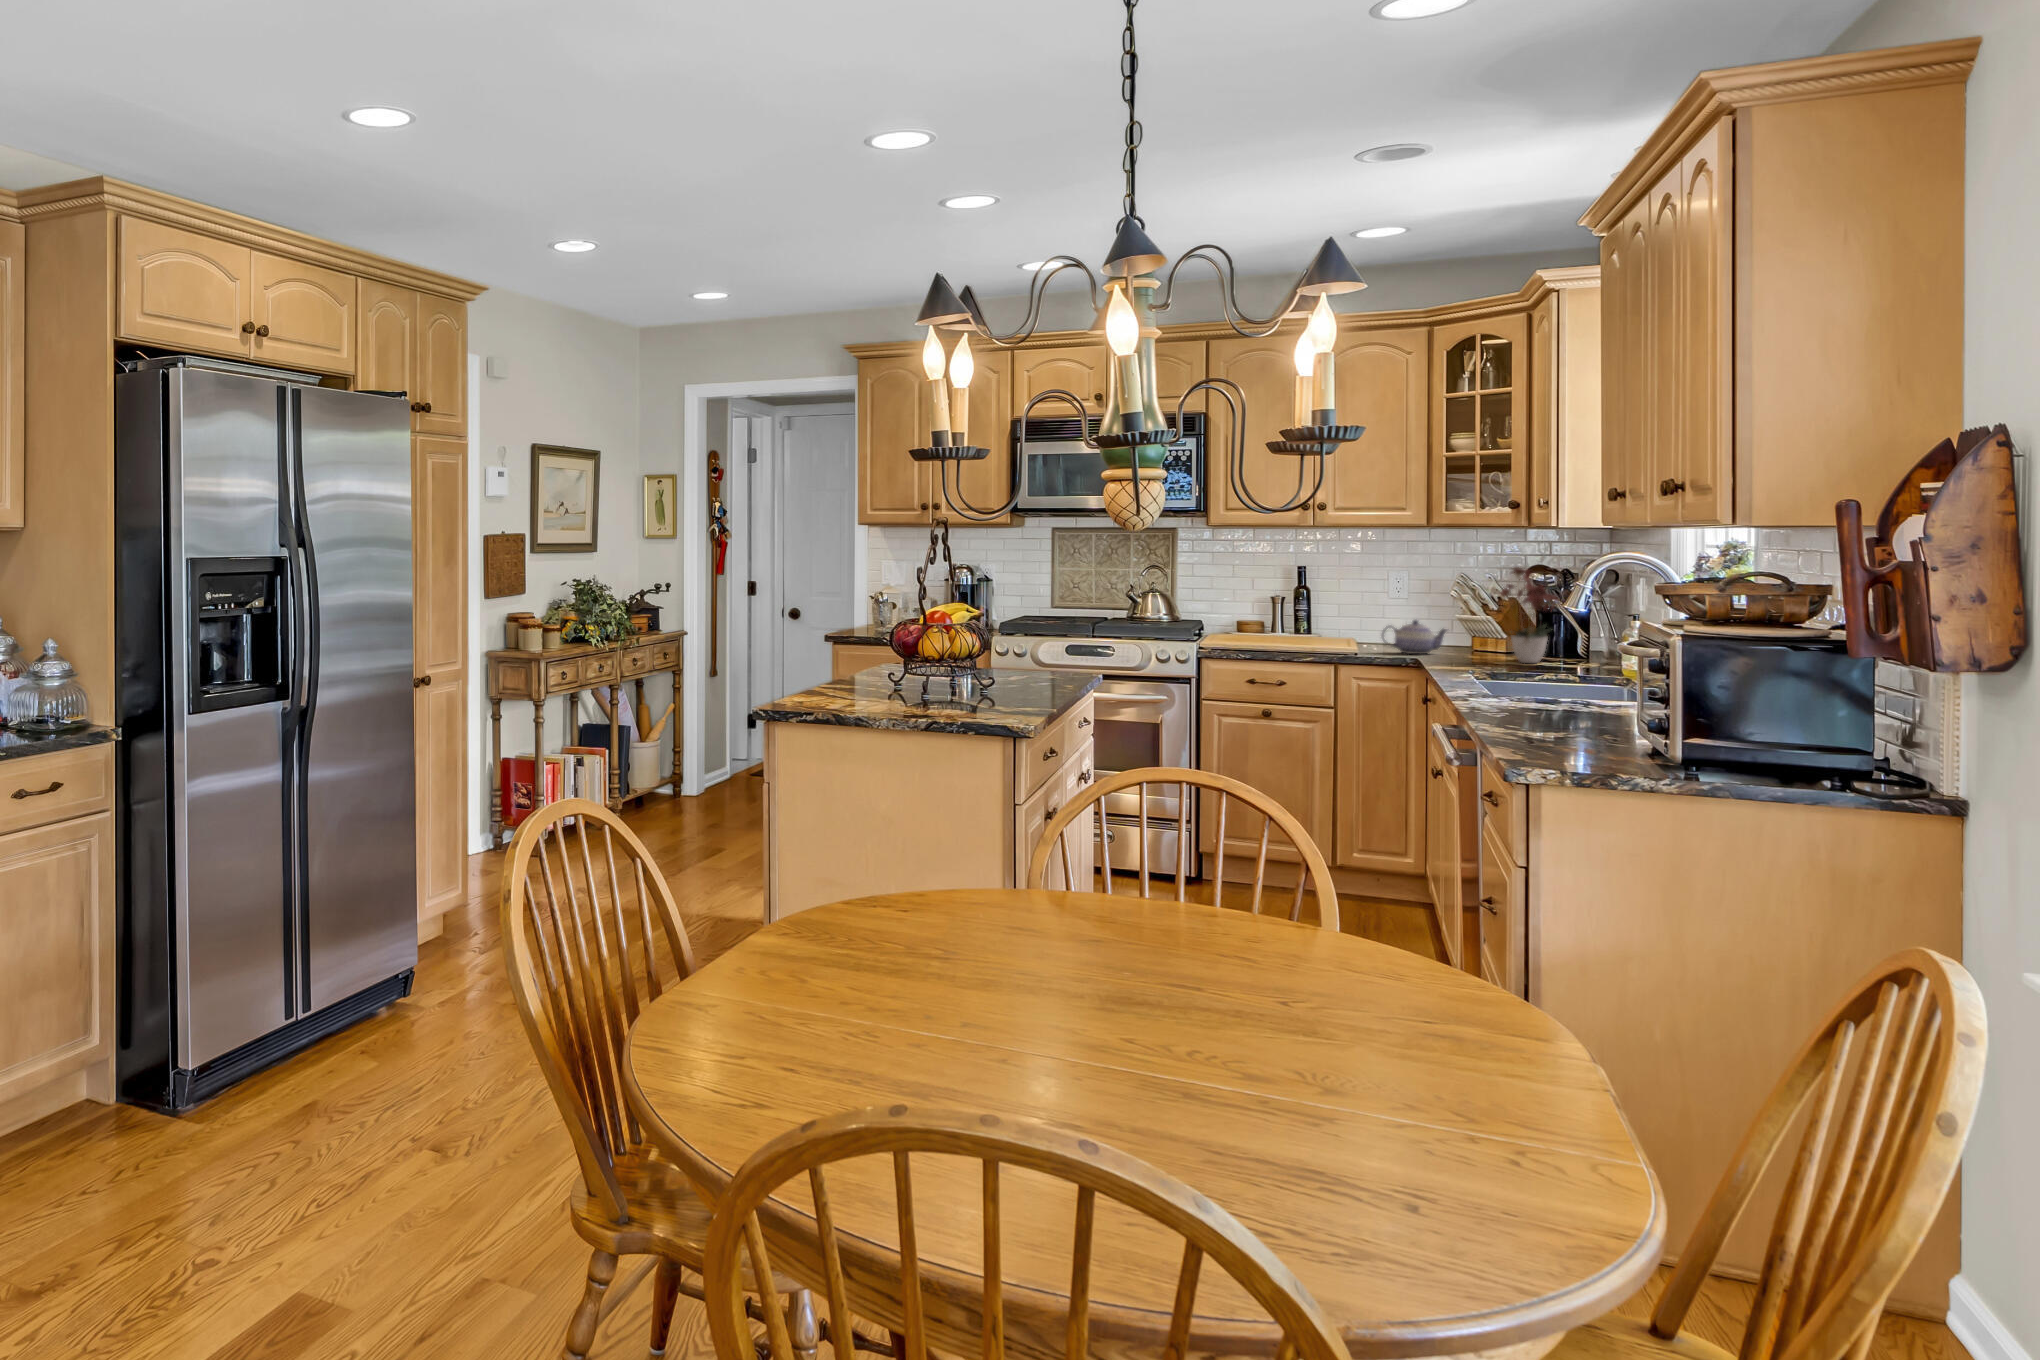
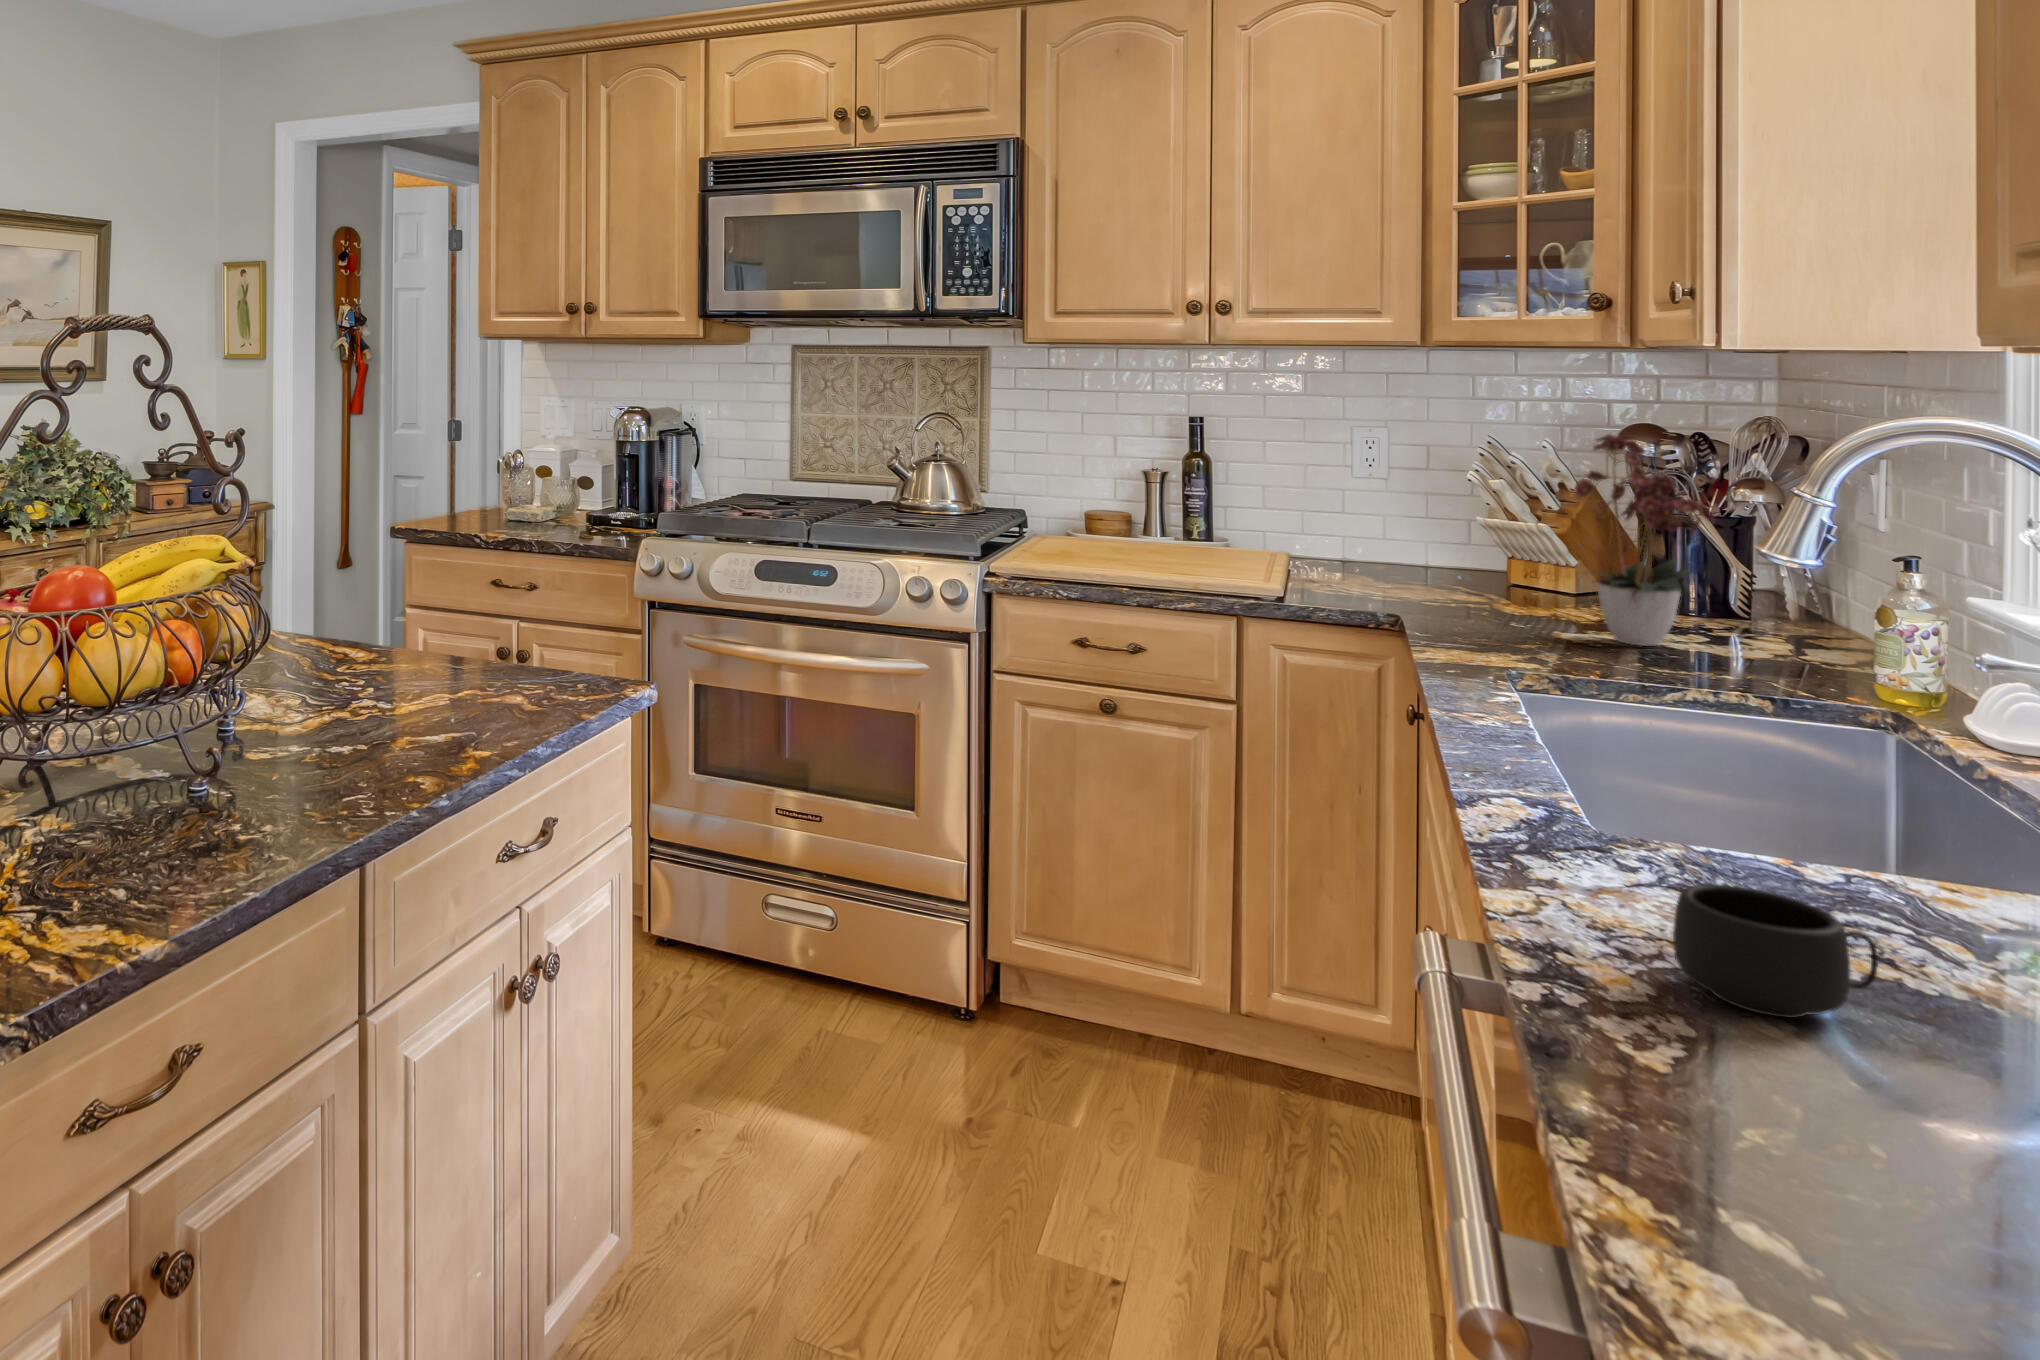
teapot: present [1382,620,1447,654] -> none [1328,531,1463,601]
mug: none [1506,683,1560,713] -> present [1673,884,1878,1018]

